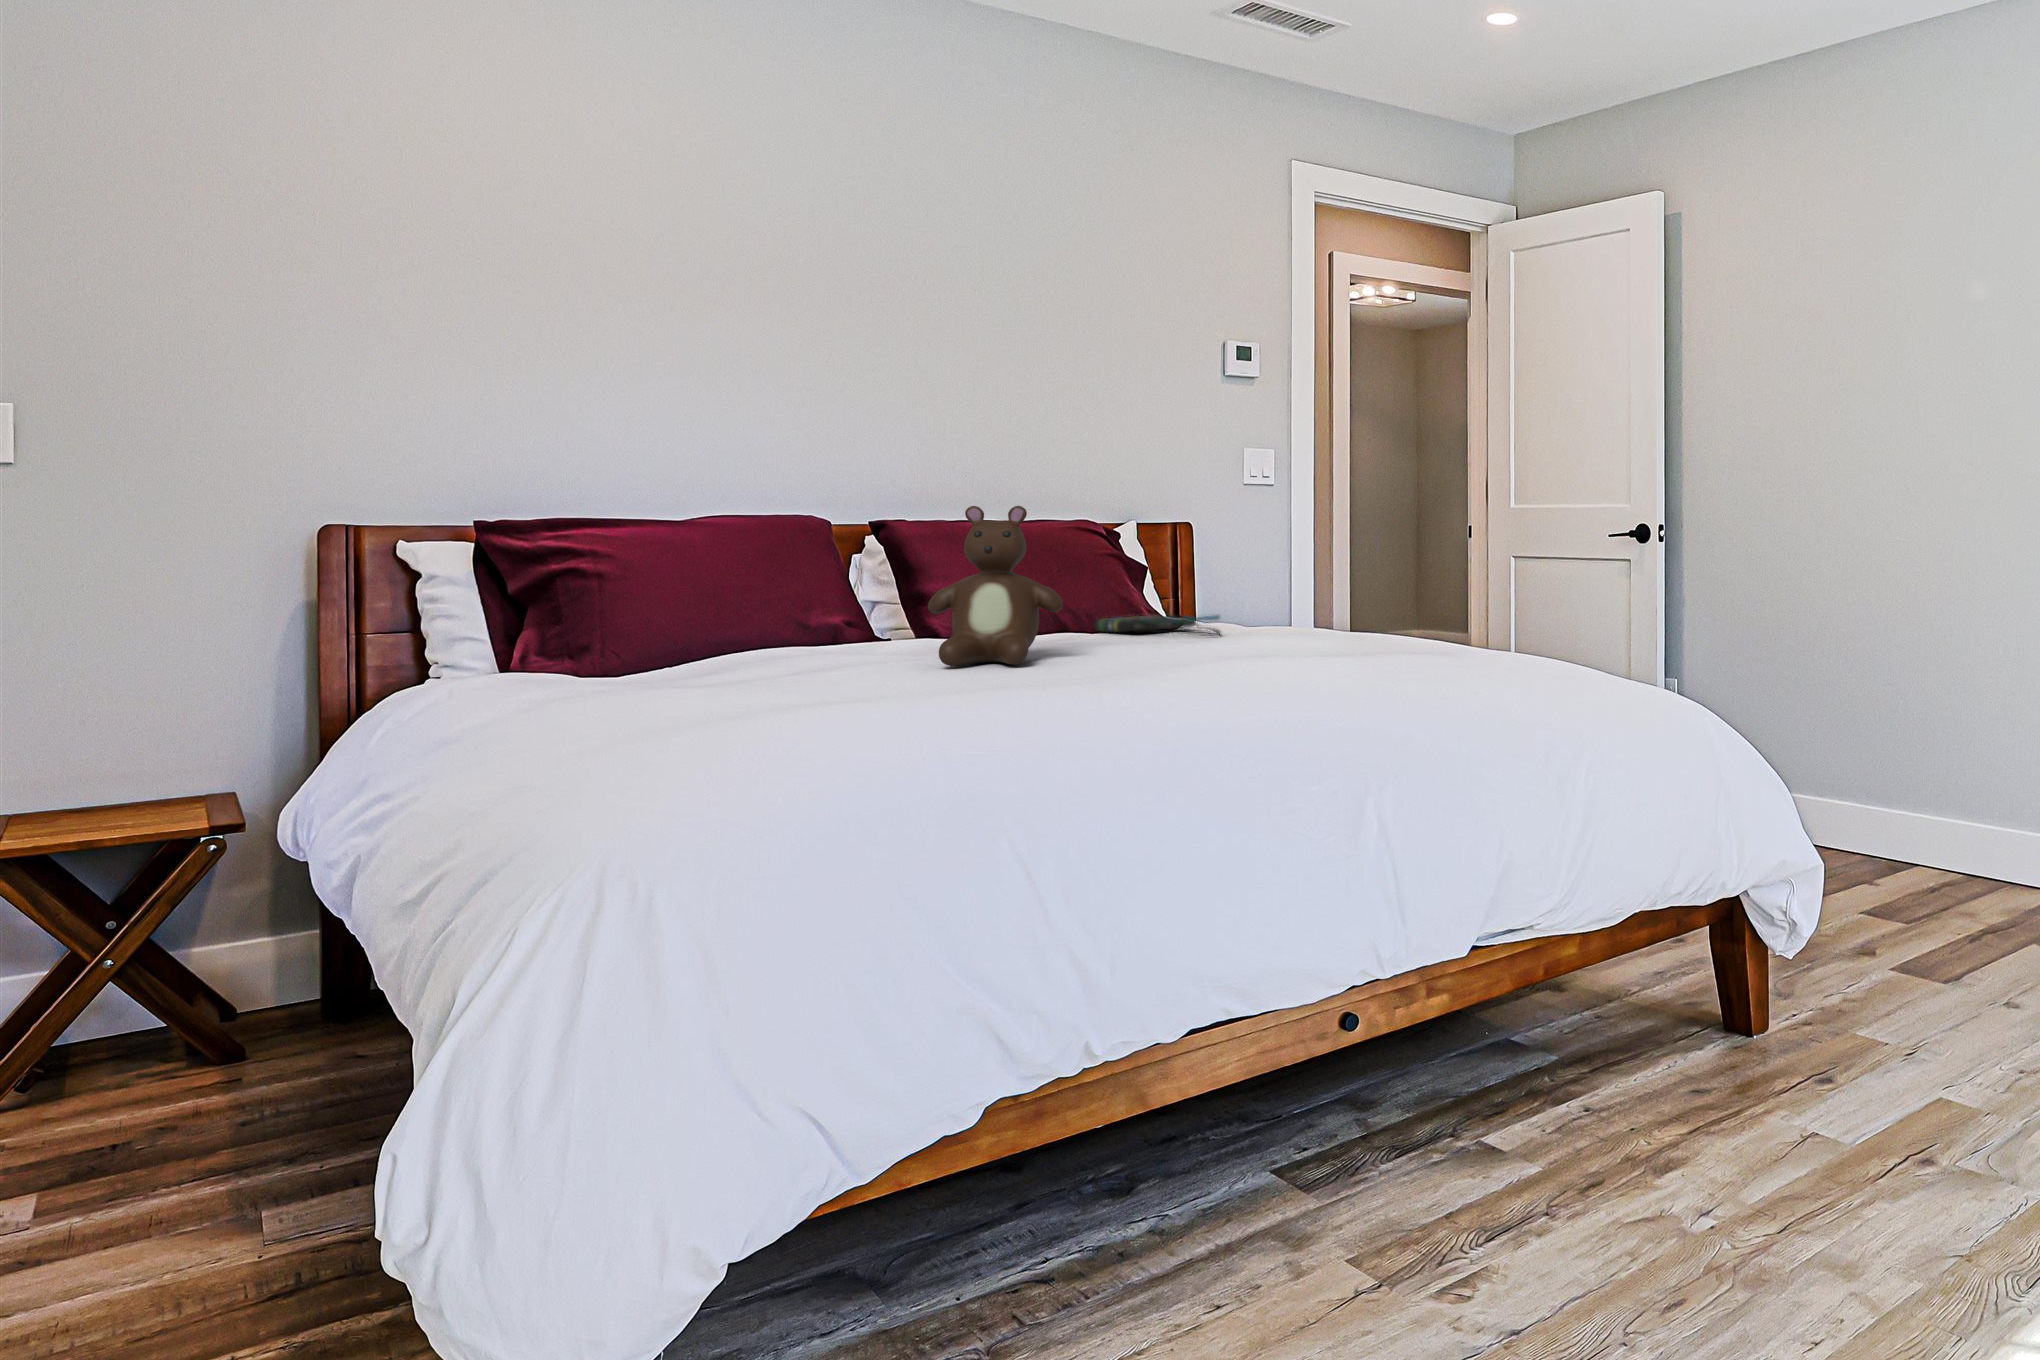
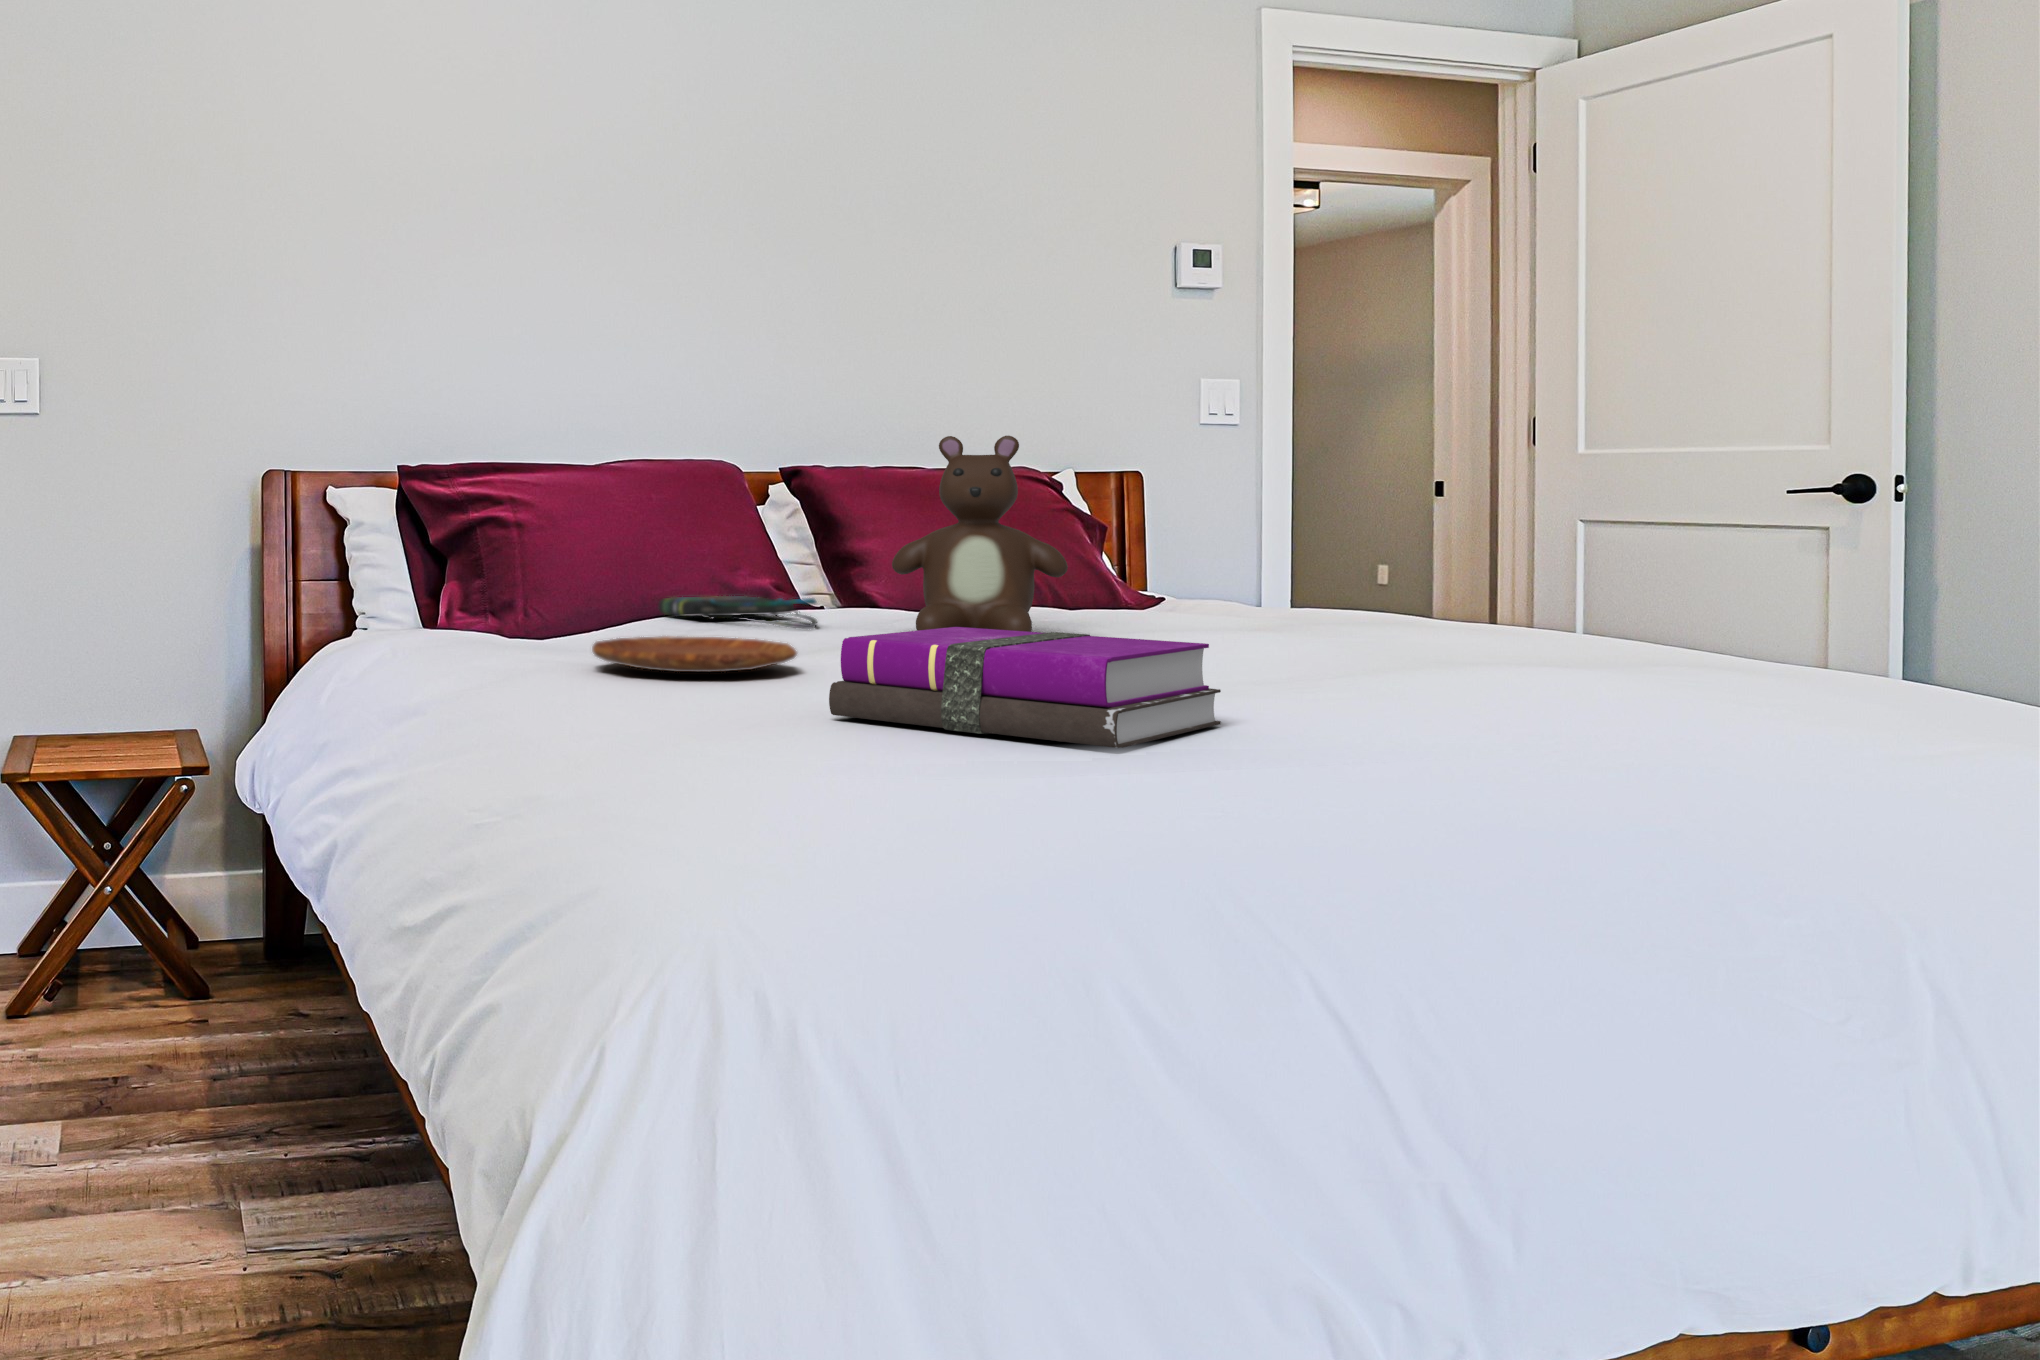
tote bag: present [1095,615,1220,636] -> present [658,596,817,629]
notebook: none [795,658,1077,736] -> present [829,627,1221,748]
tray: none [626,673,810,703] -> present [592,636,797,672]

